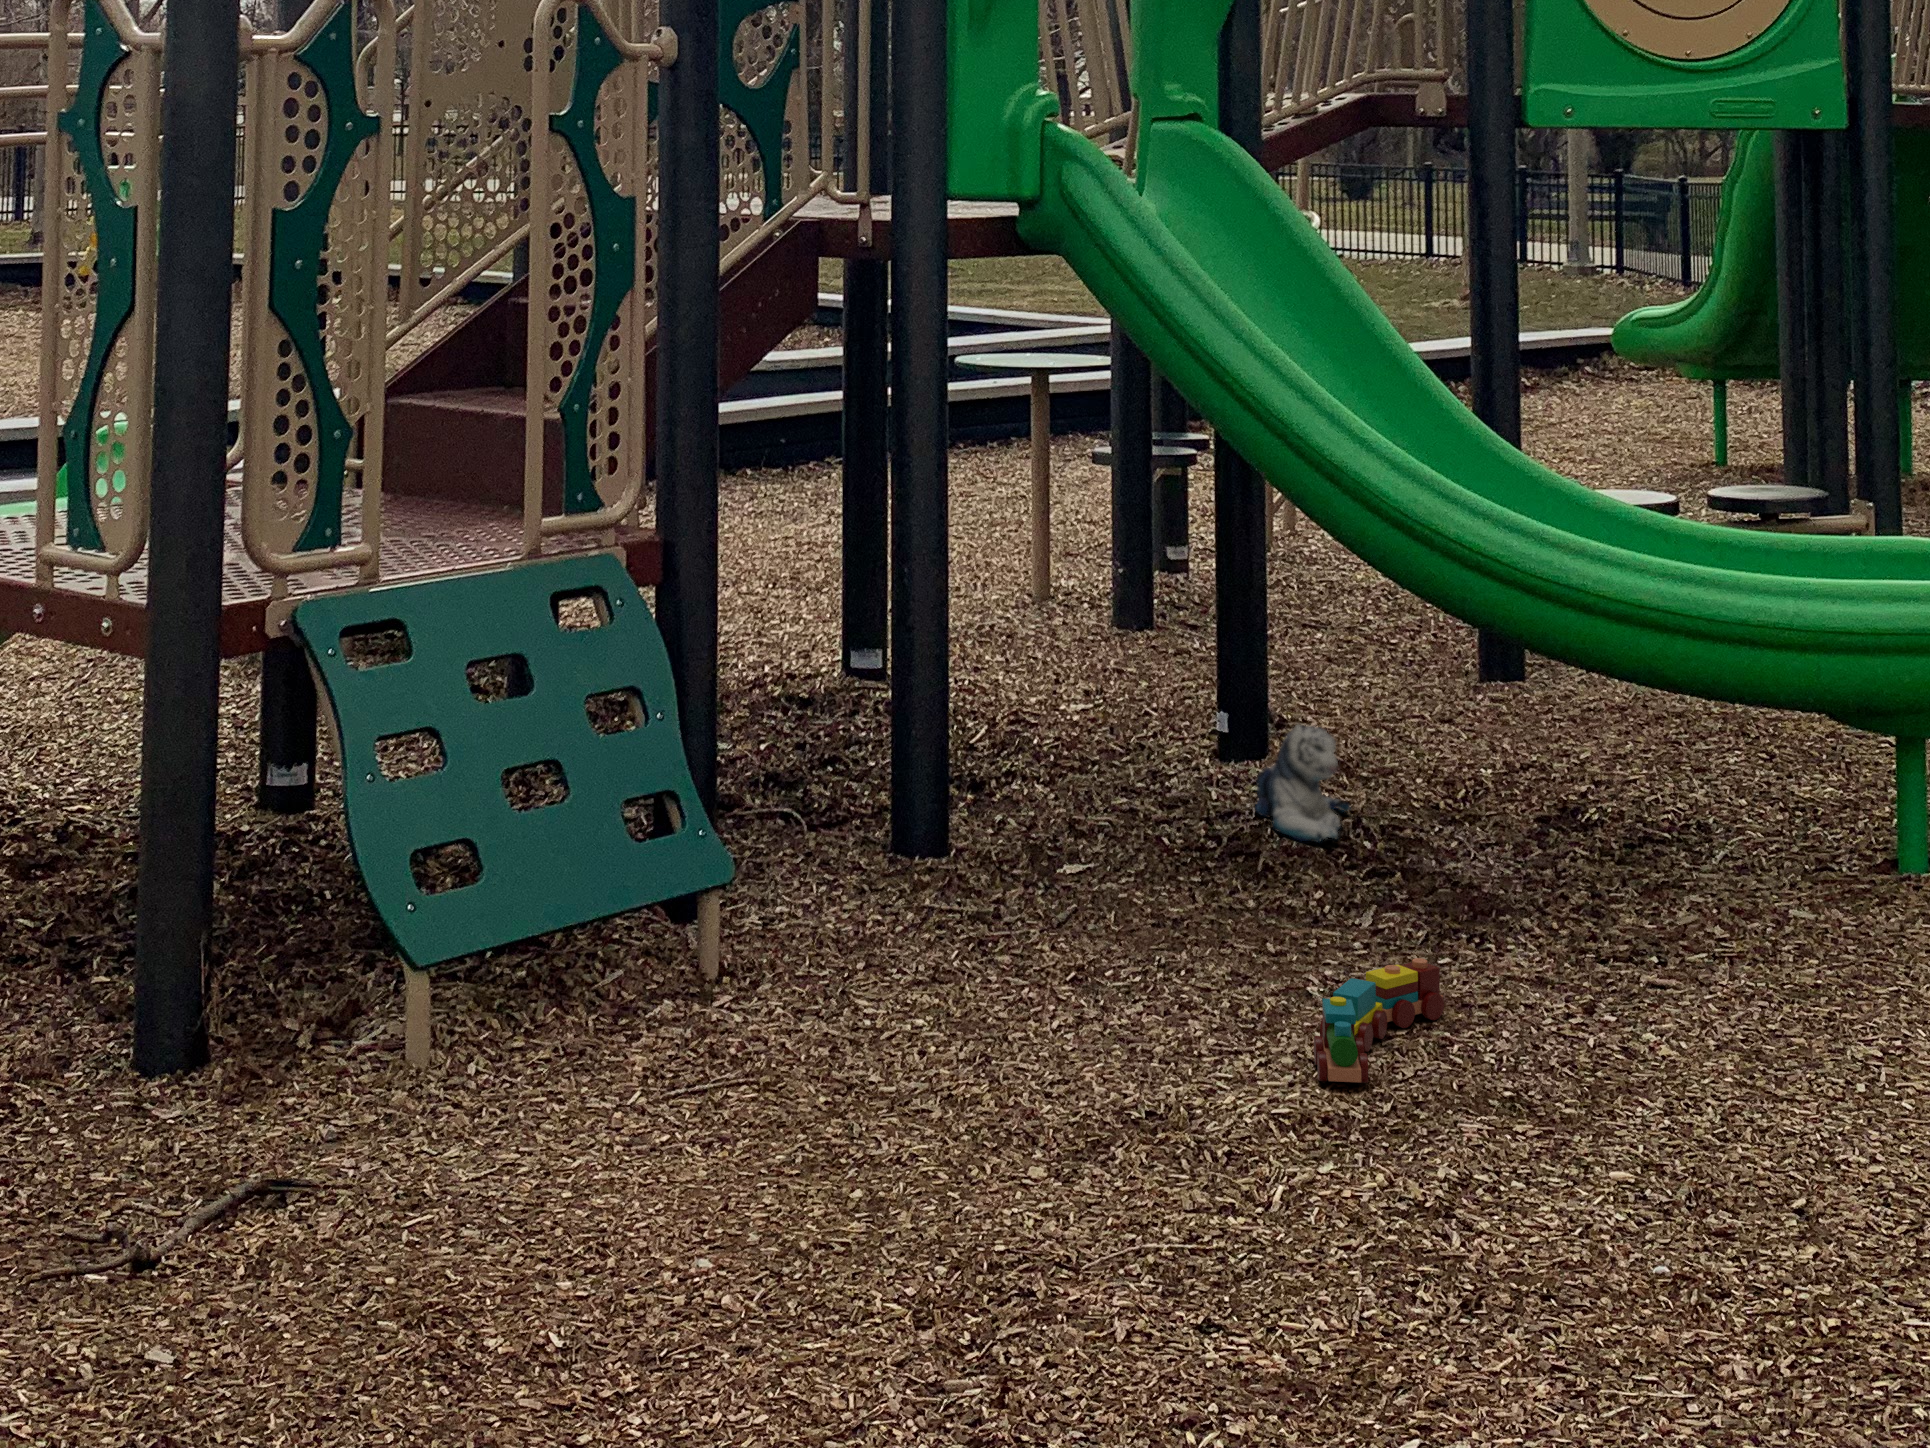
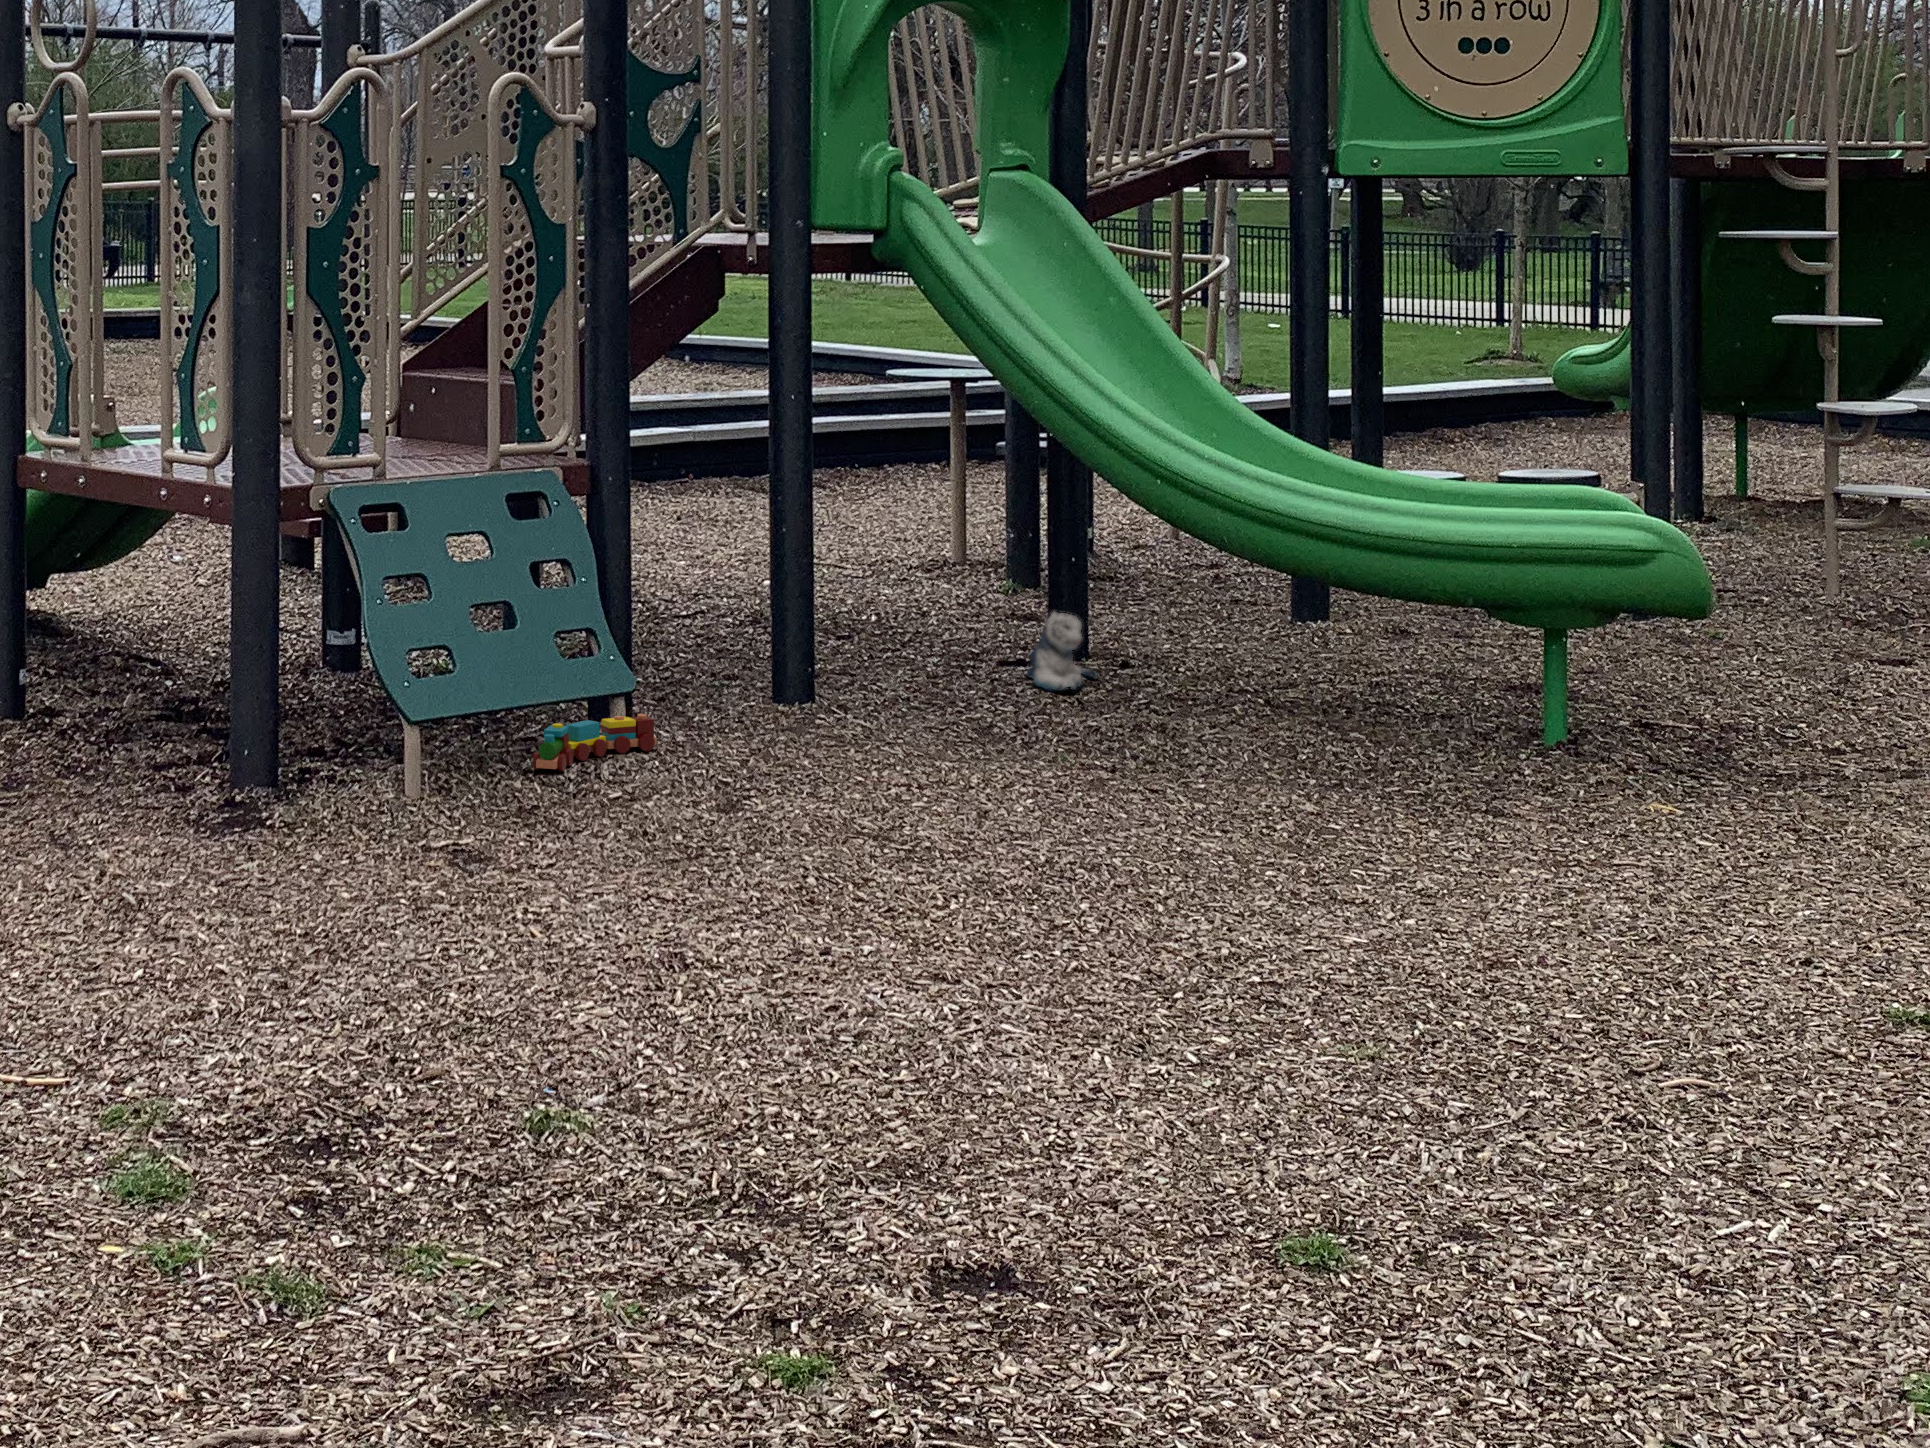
toy train: present [1314,958,1444,1083] -> present [533,714,657,771]

